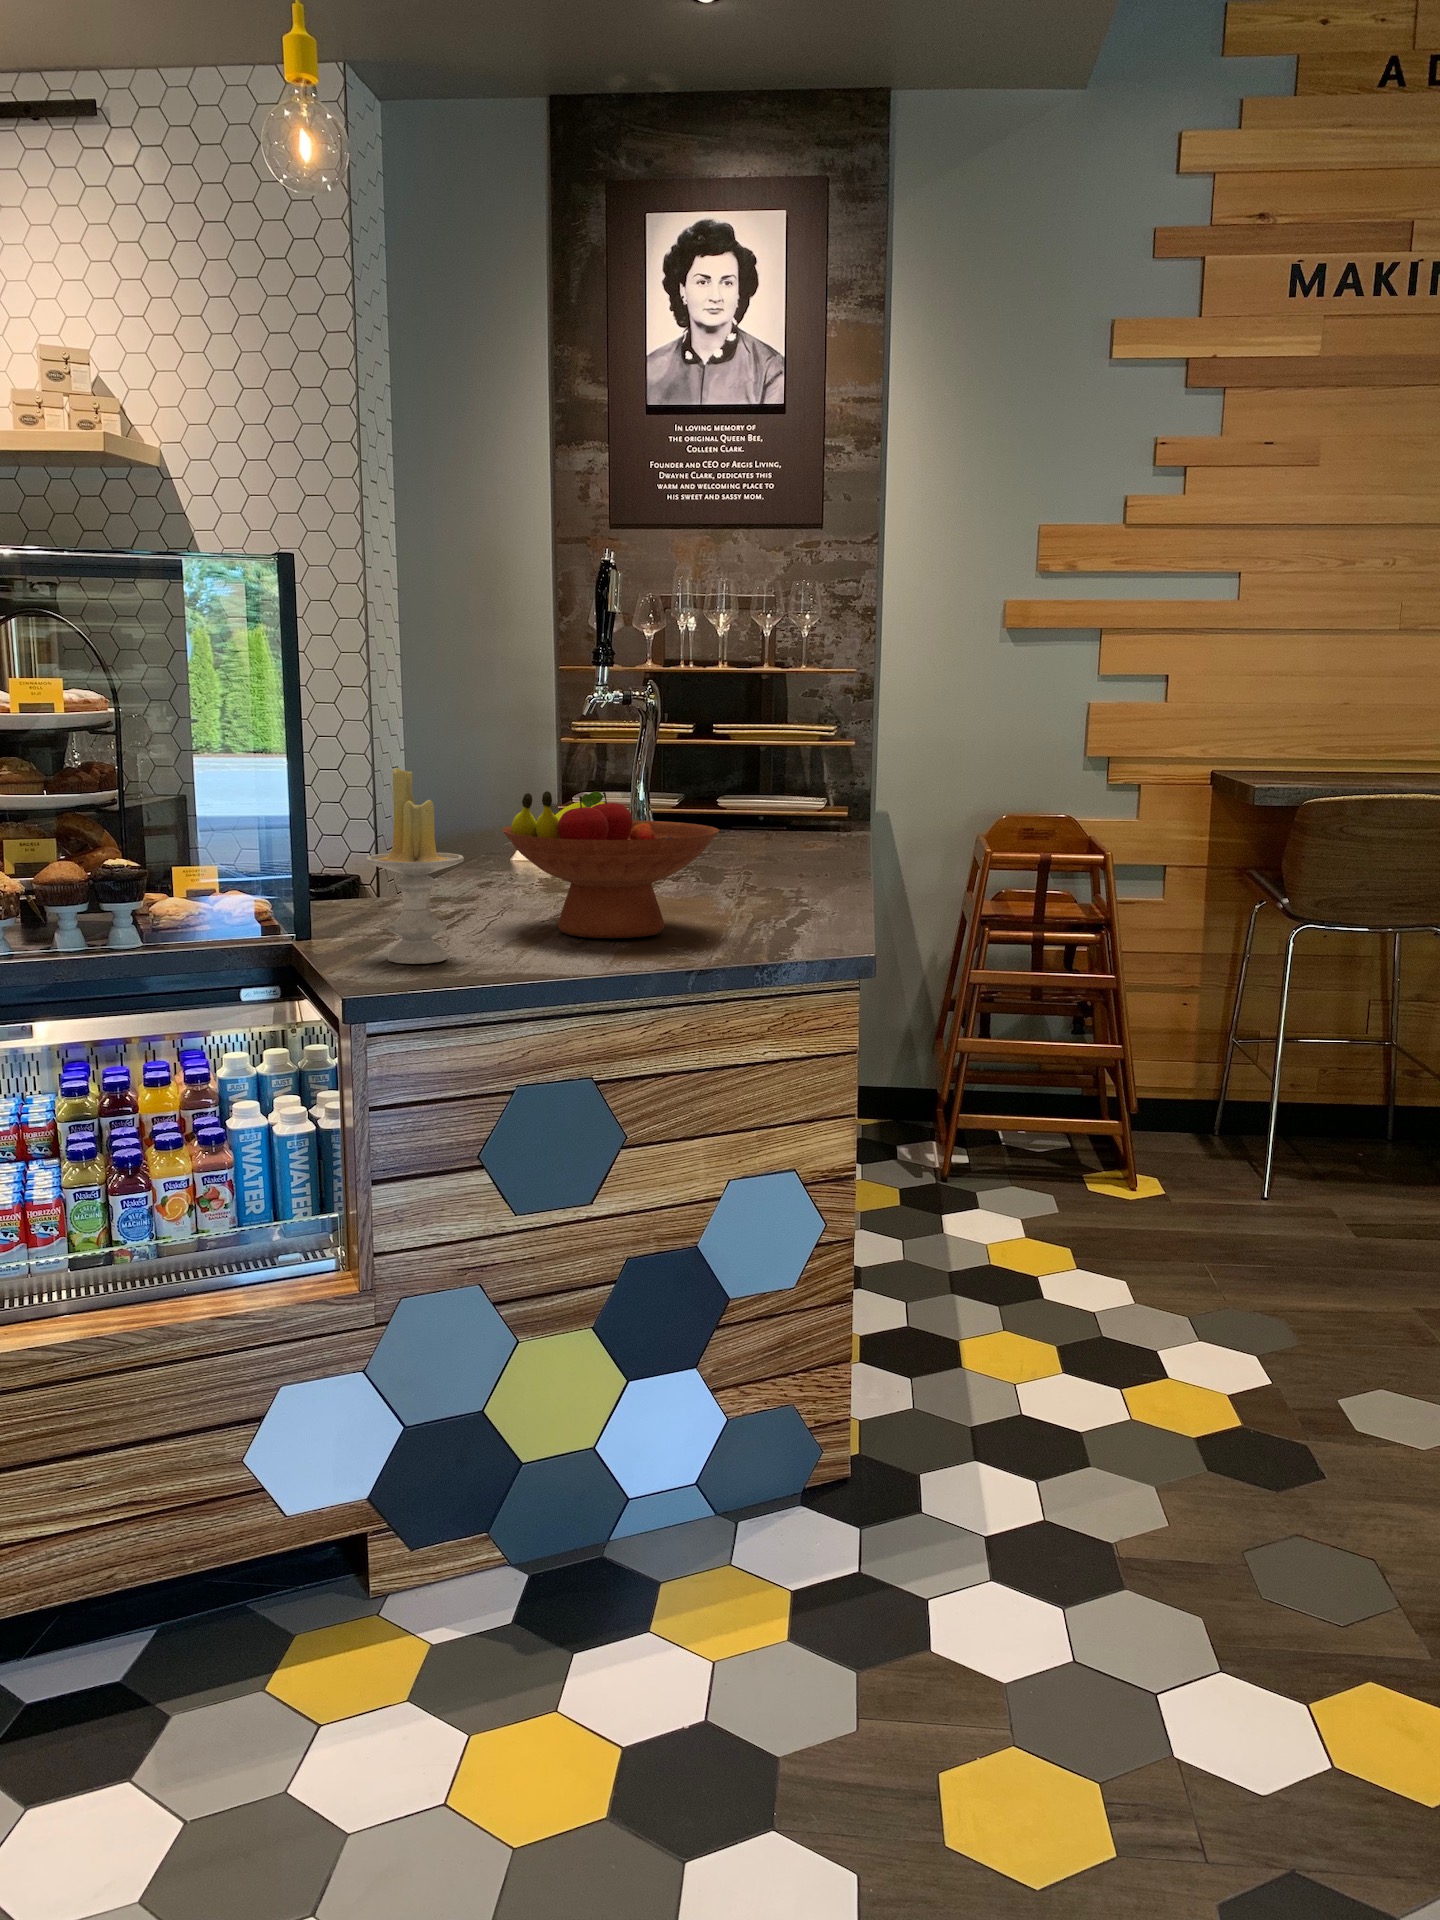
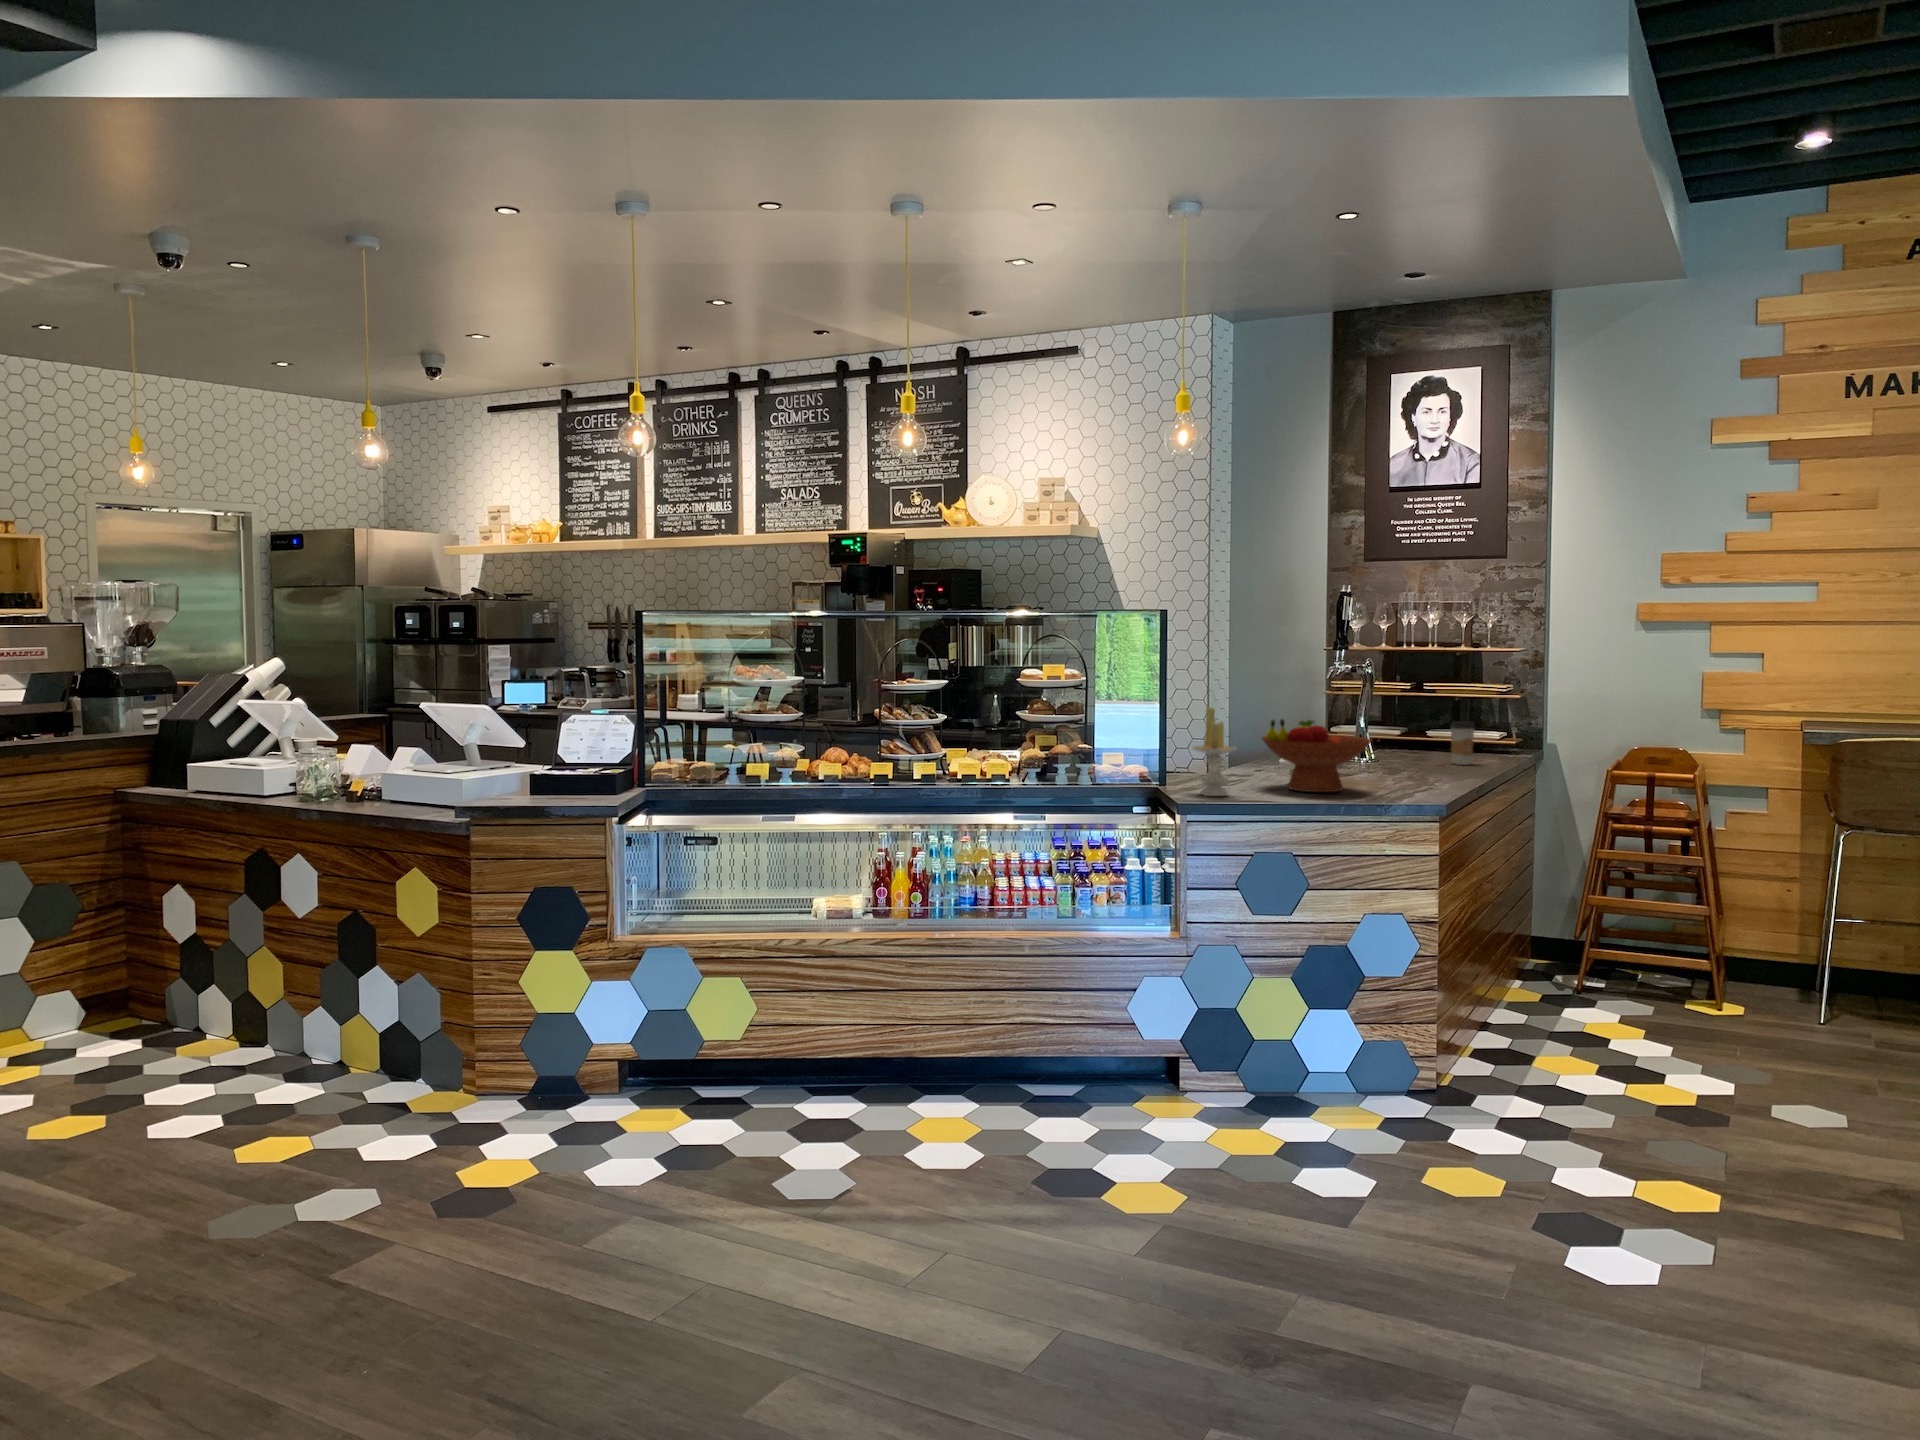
coffee cup: none [782,785,821,858] -> present [1451,721,1475,765]

